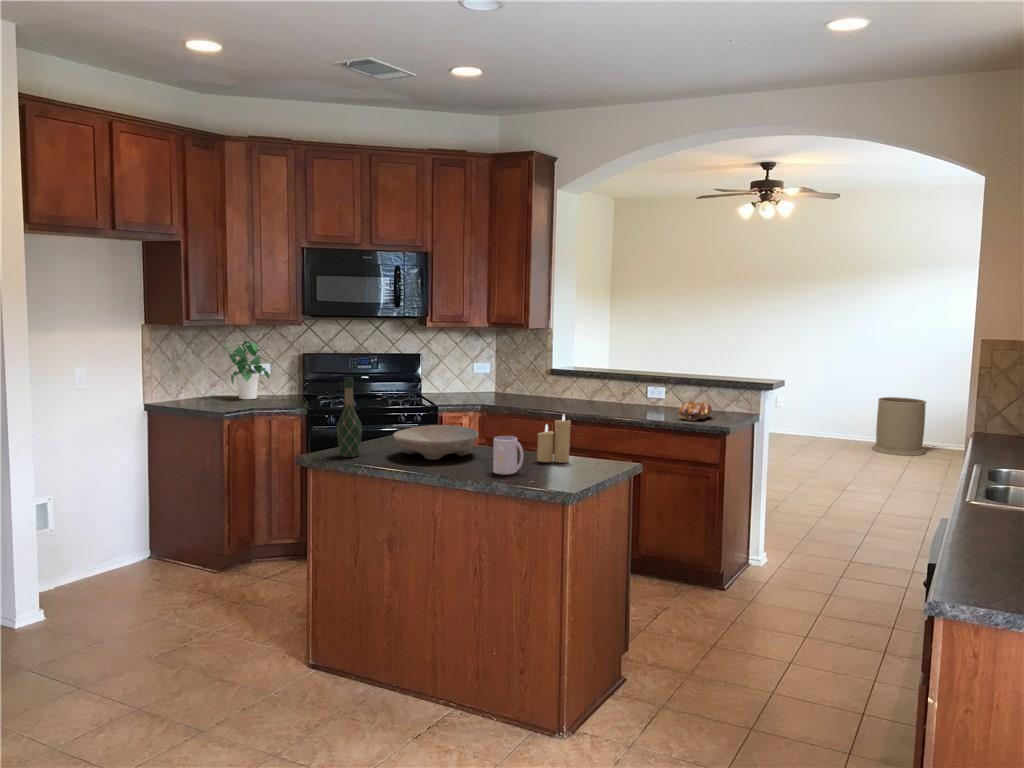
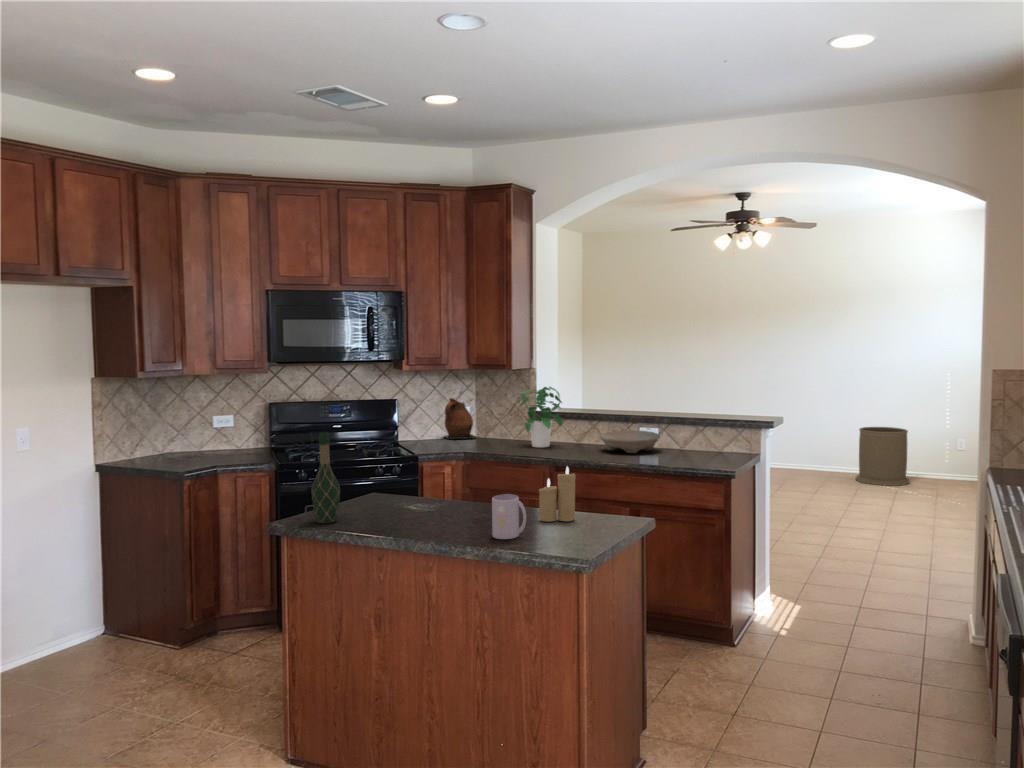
potted plant: present [224,341,269,399] -> present [520,387,563,448]
ceramic pitcher: none [463,354,496,393] -> present [444,398,476,439]
bread loaf: present [678,401,712,421] -> none [676,442,712,464]
bowl: present [393,425,479,460] -> present [600,430,660,453]

